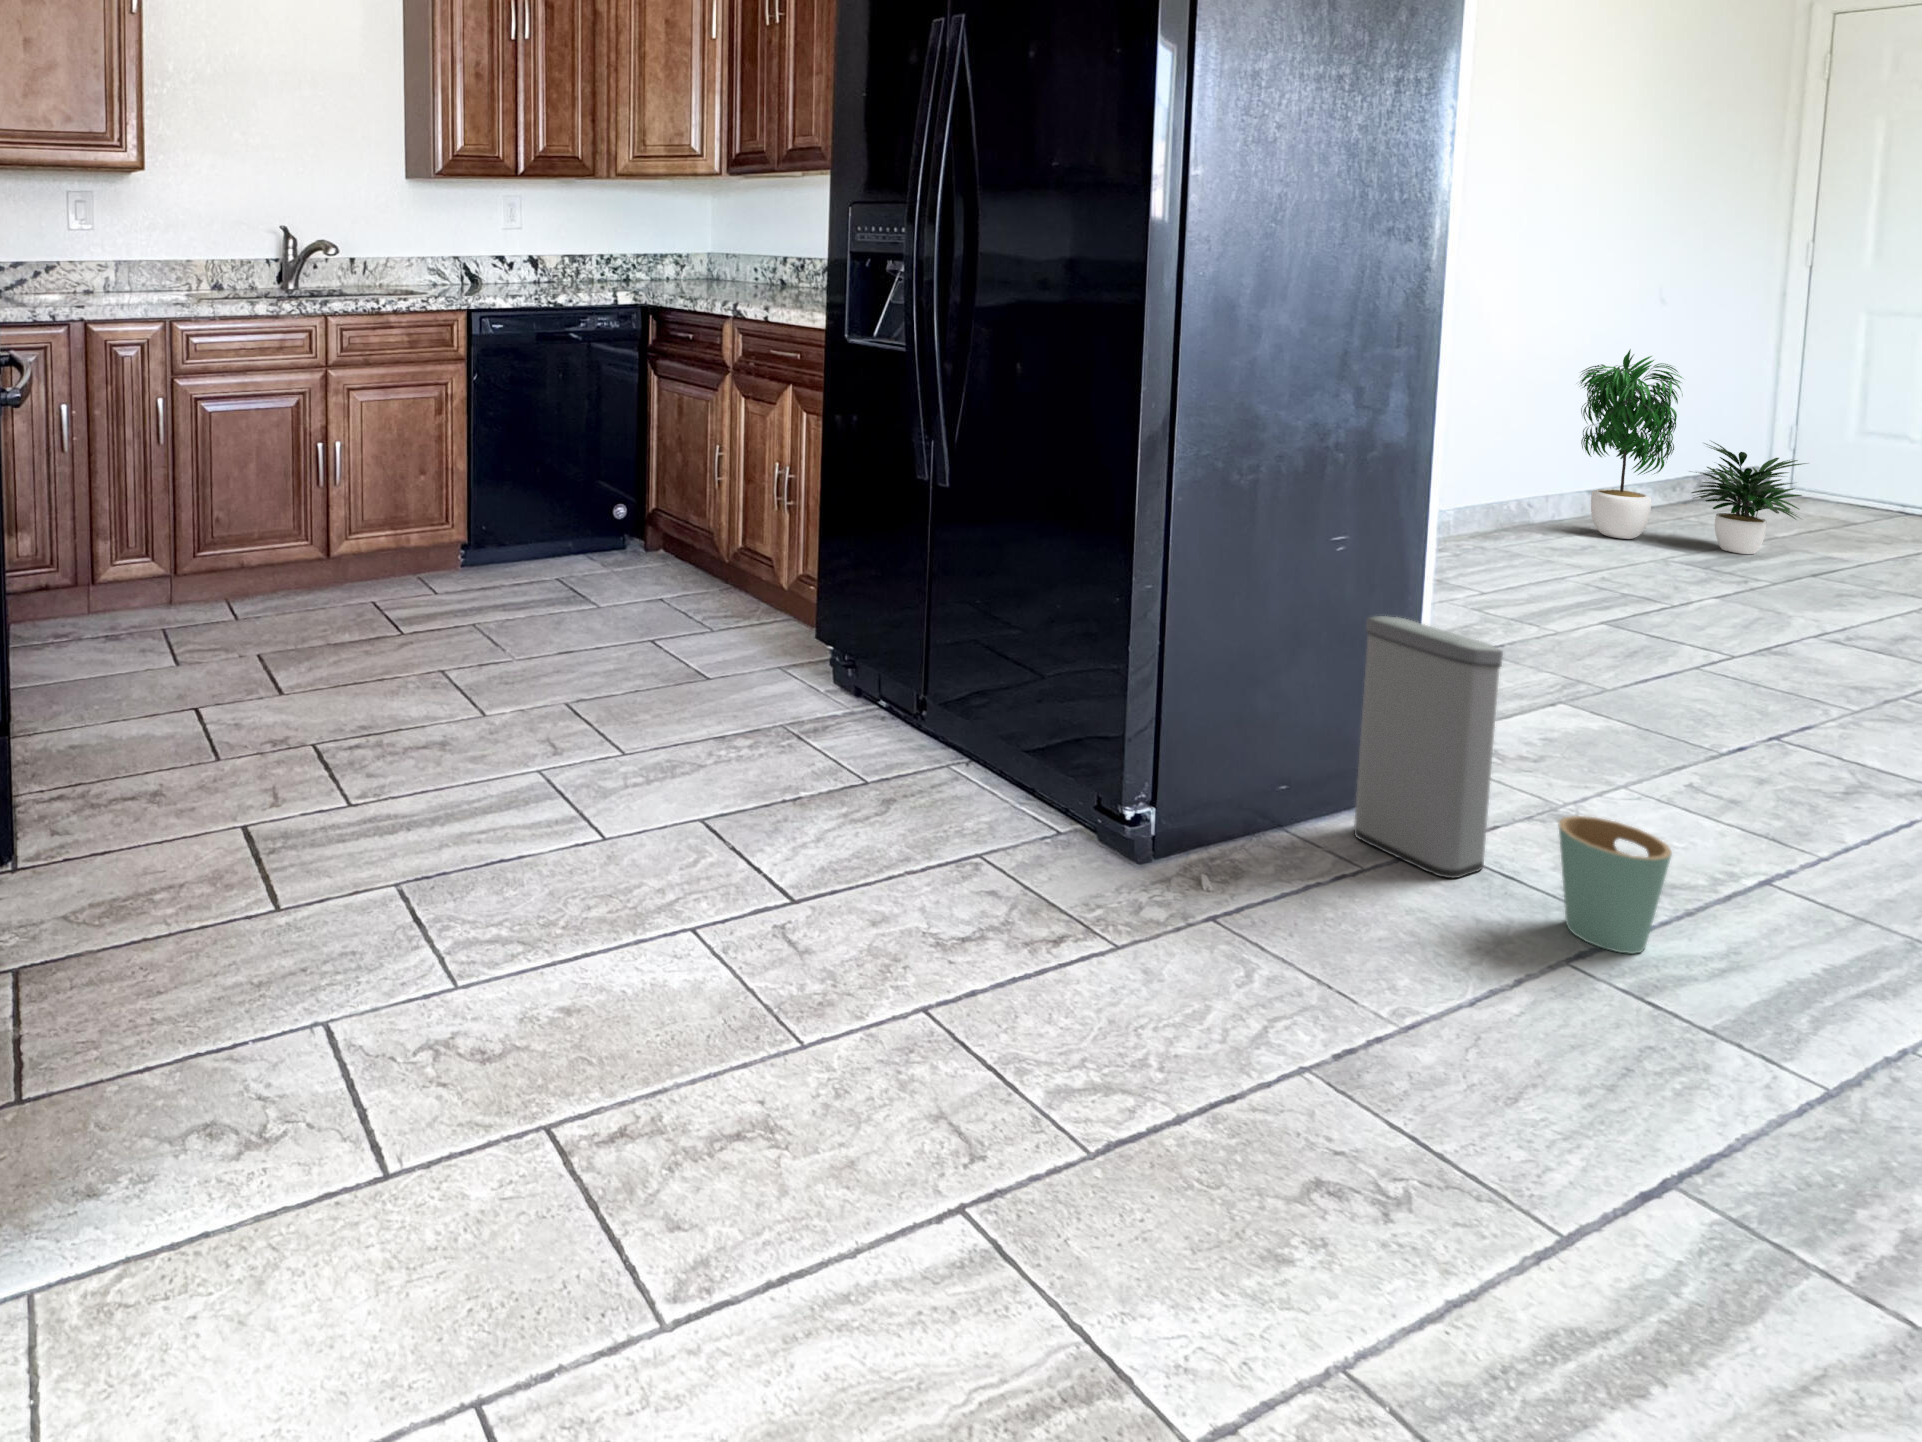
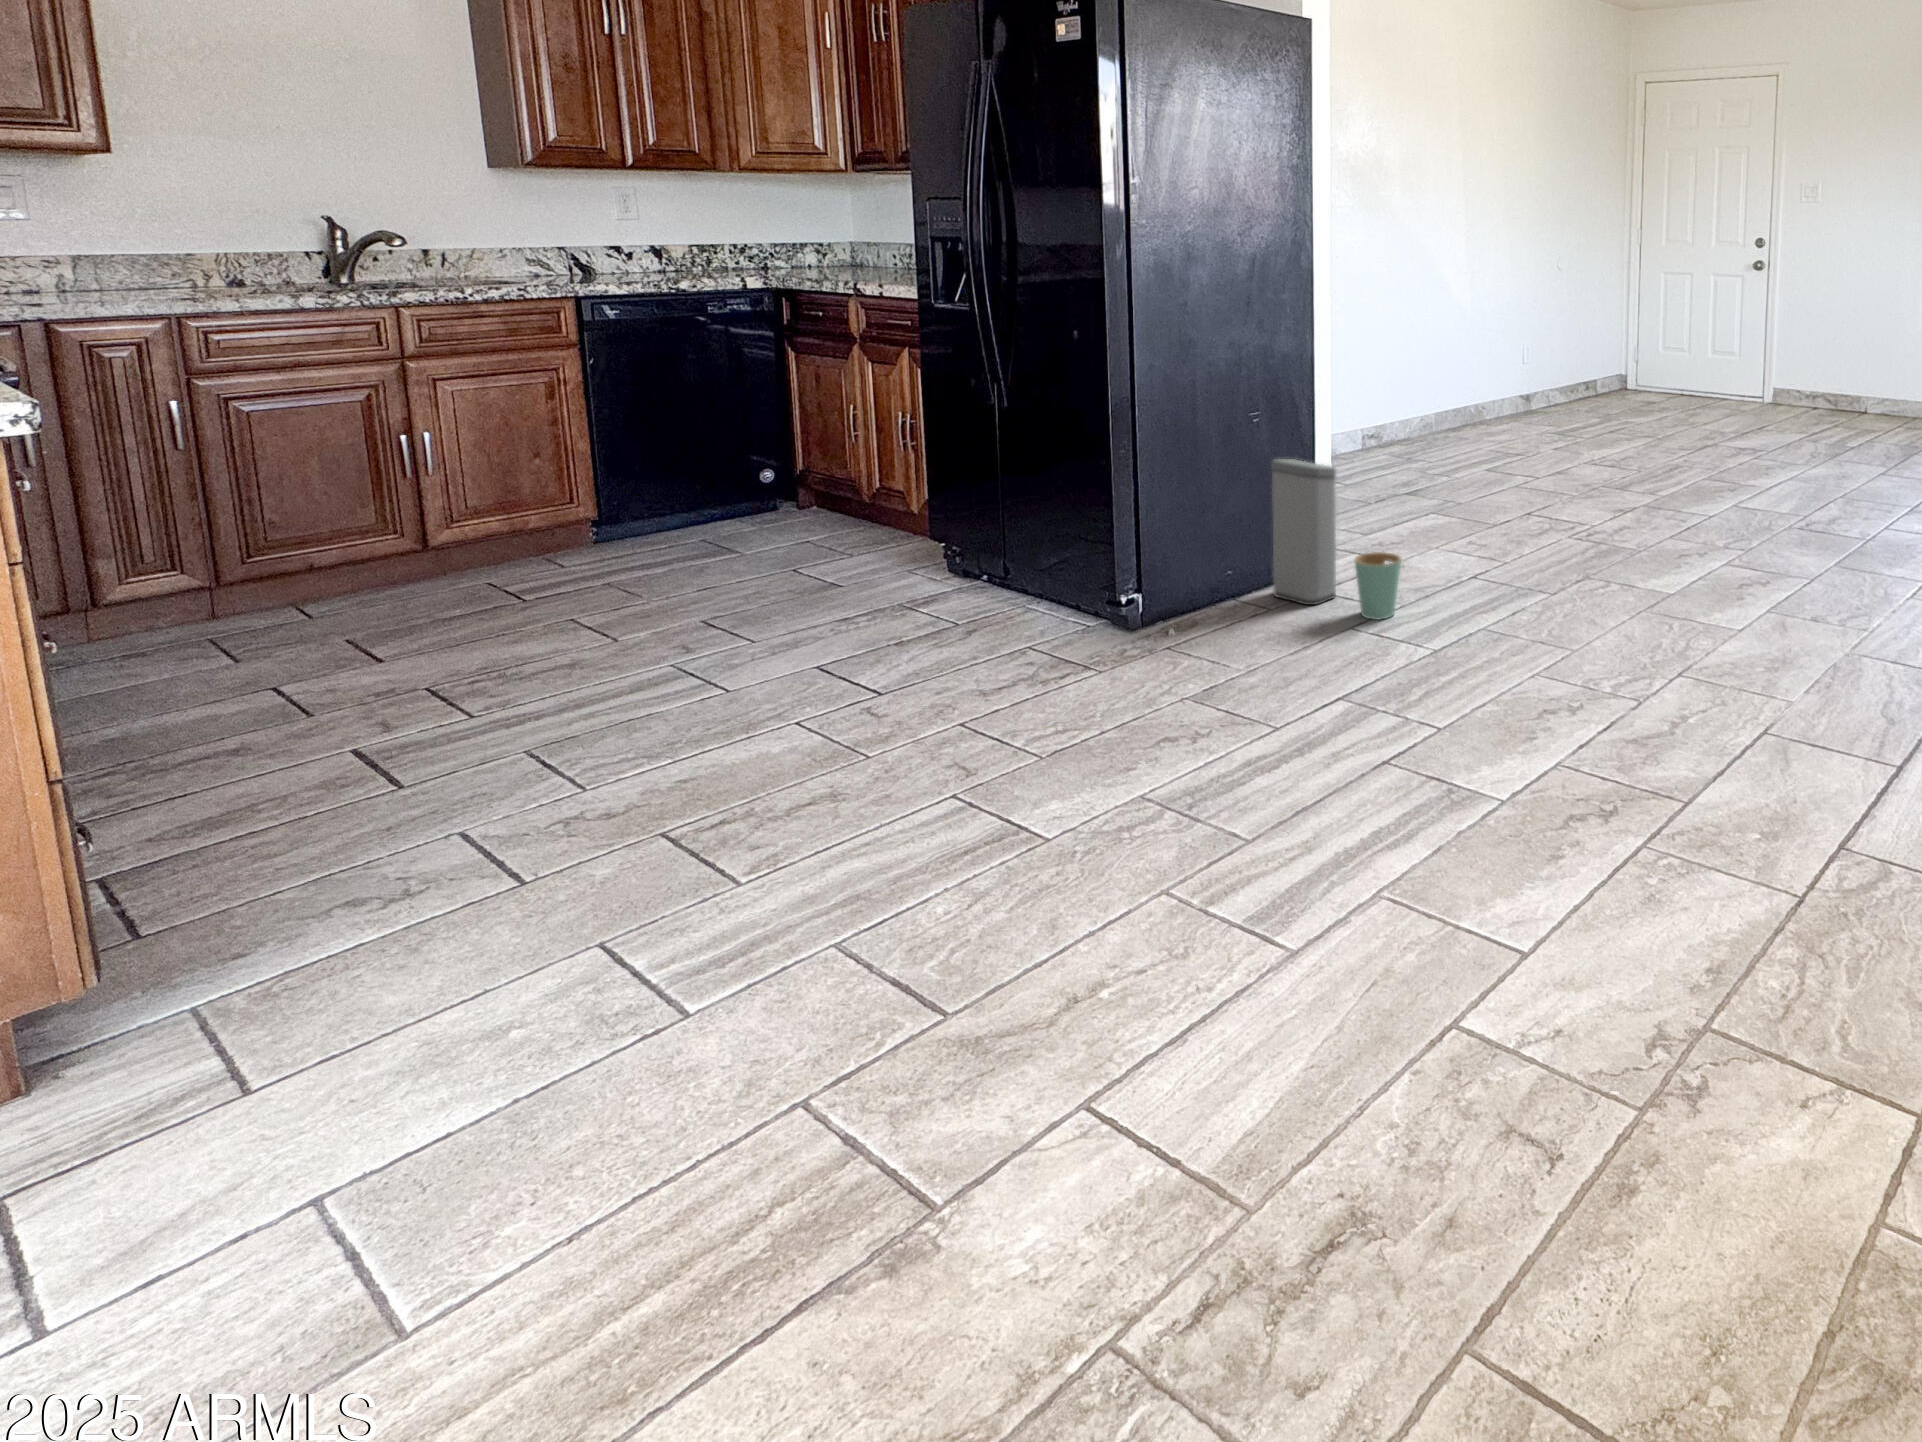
potted plant: present [1580,349,1807,554] -> none [1505,299,1617,425]

